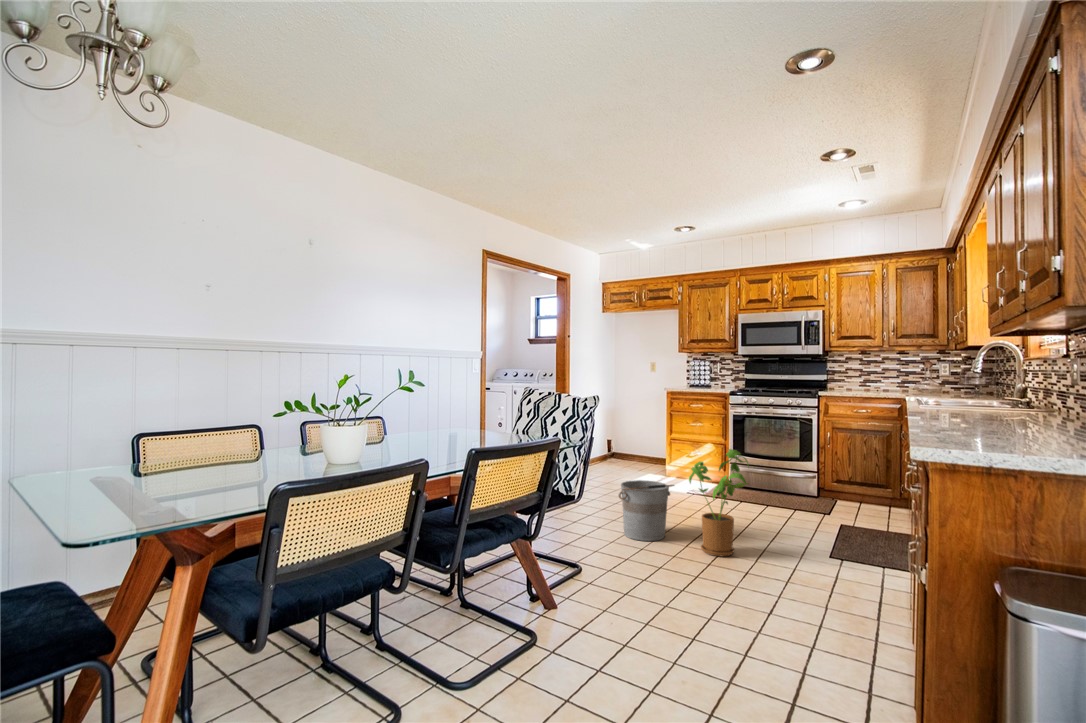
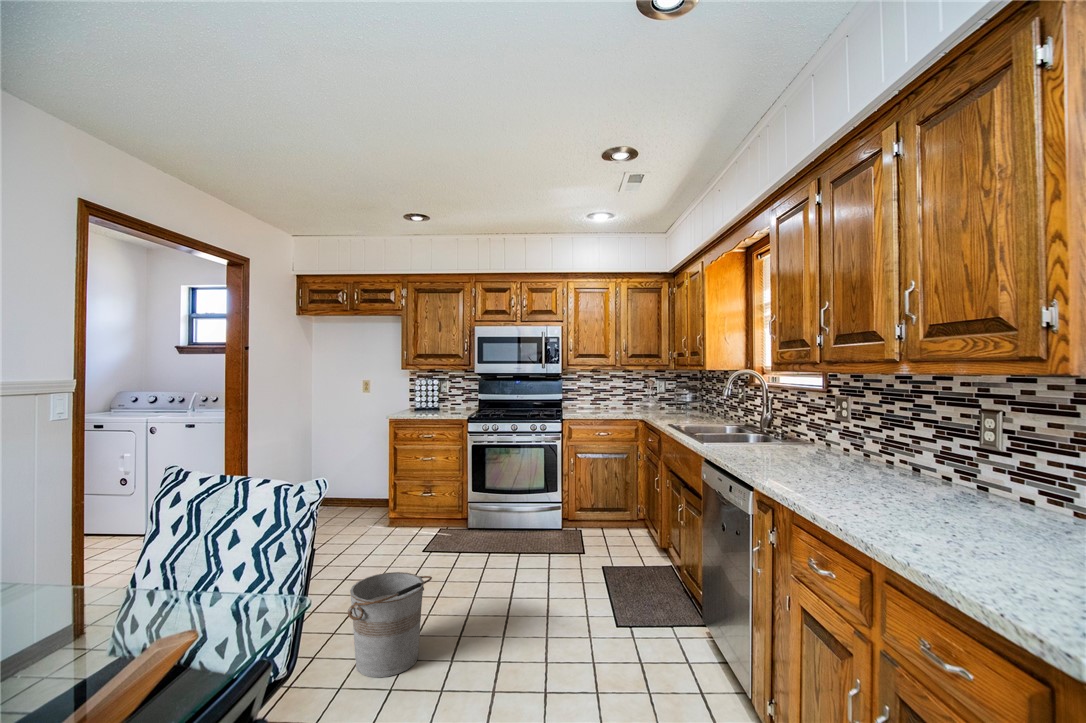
house plant: present [689,449,749,556] -> none [456,520,542,678]

